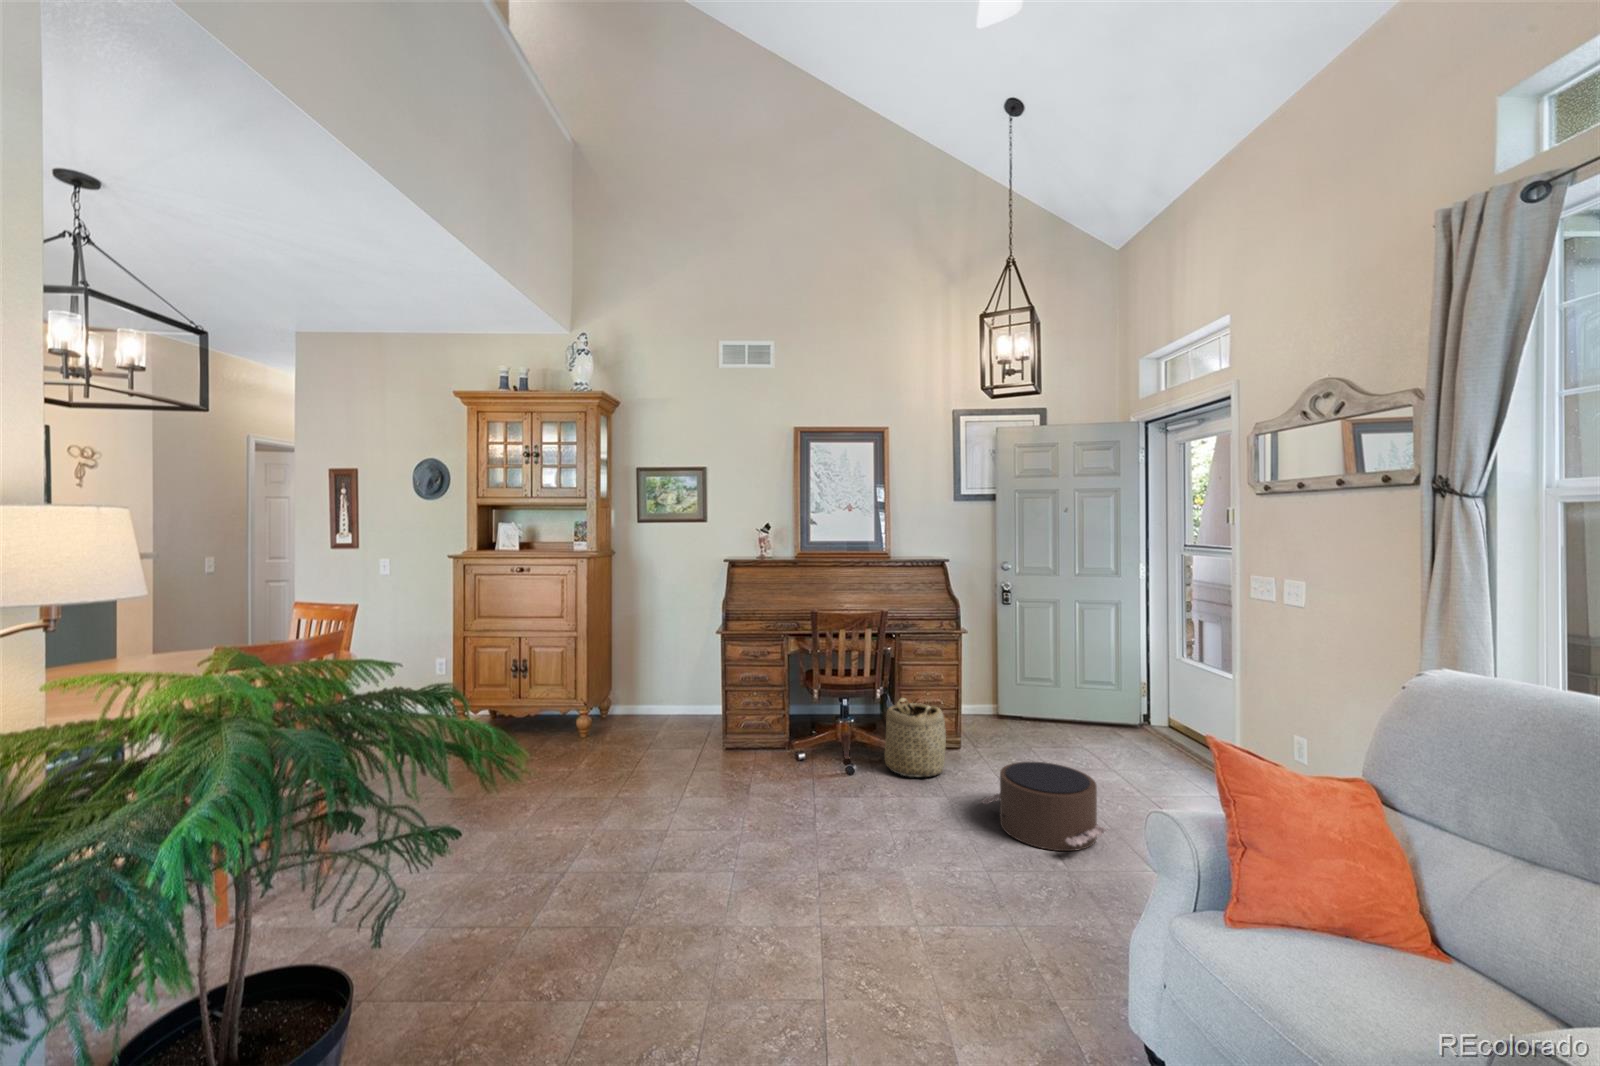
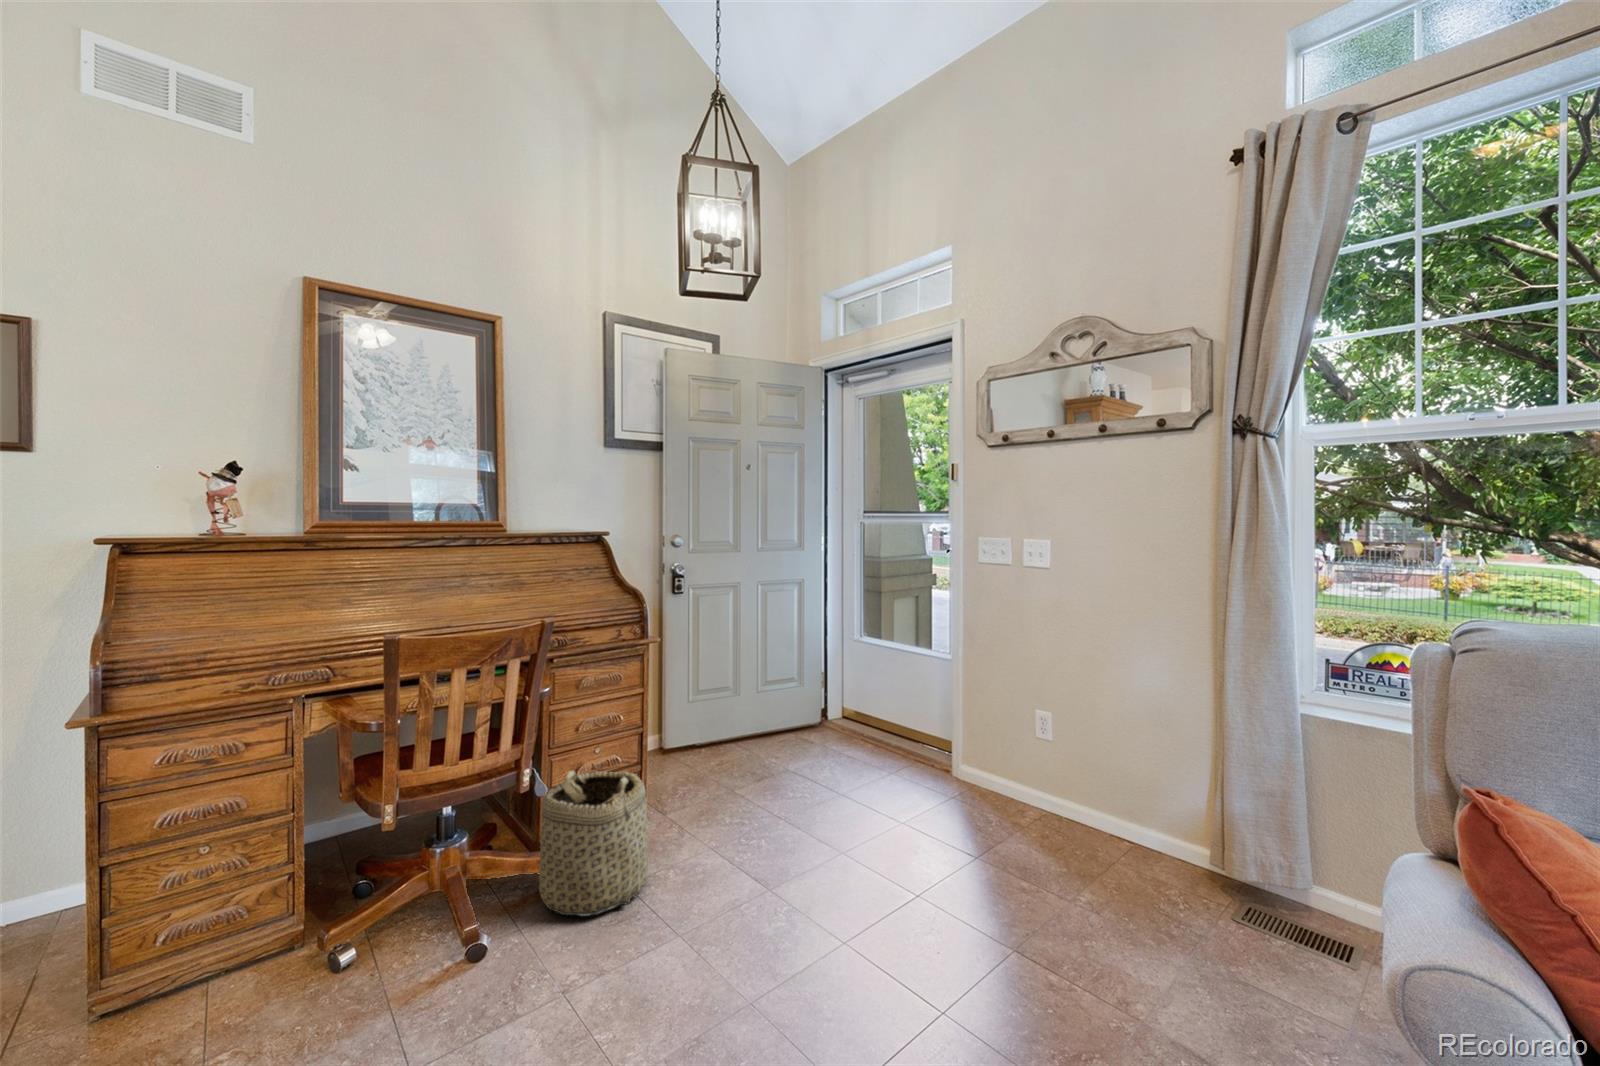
pouf: present [981,762,1106,851] -> none [753,824,941,988]

